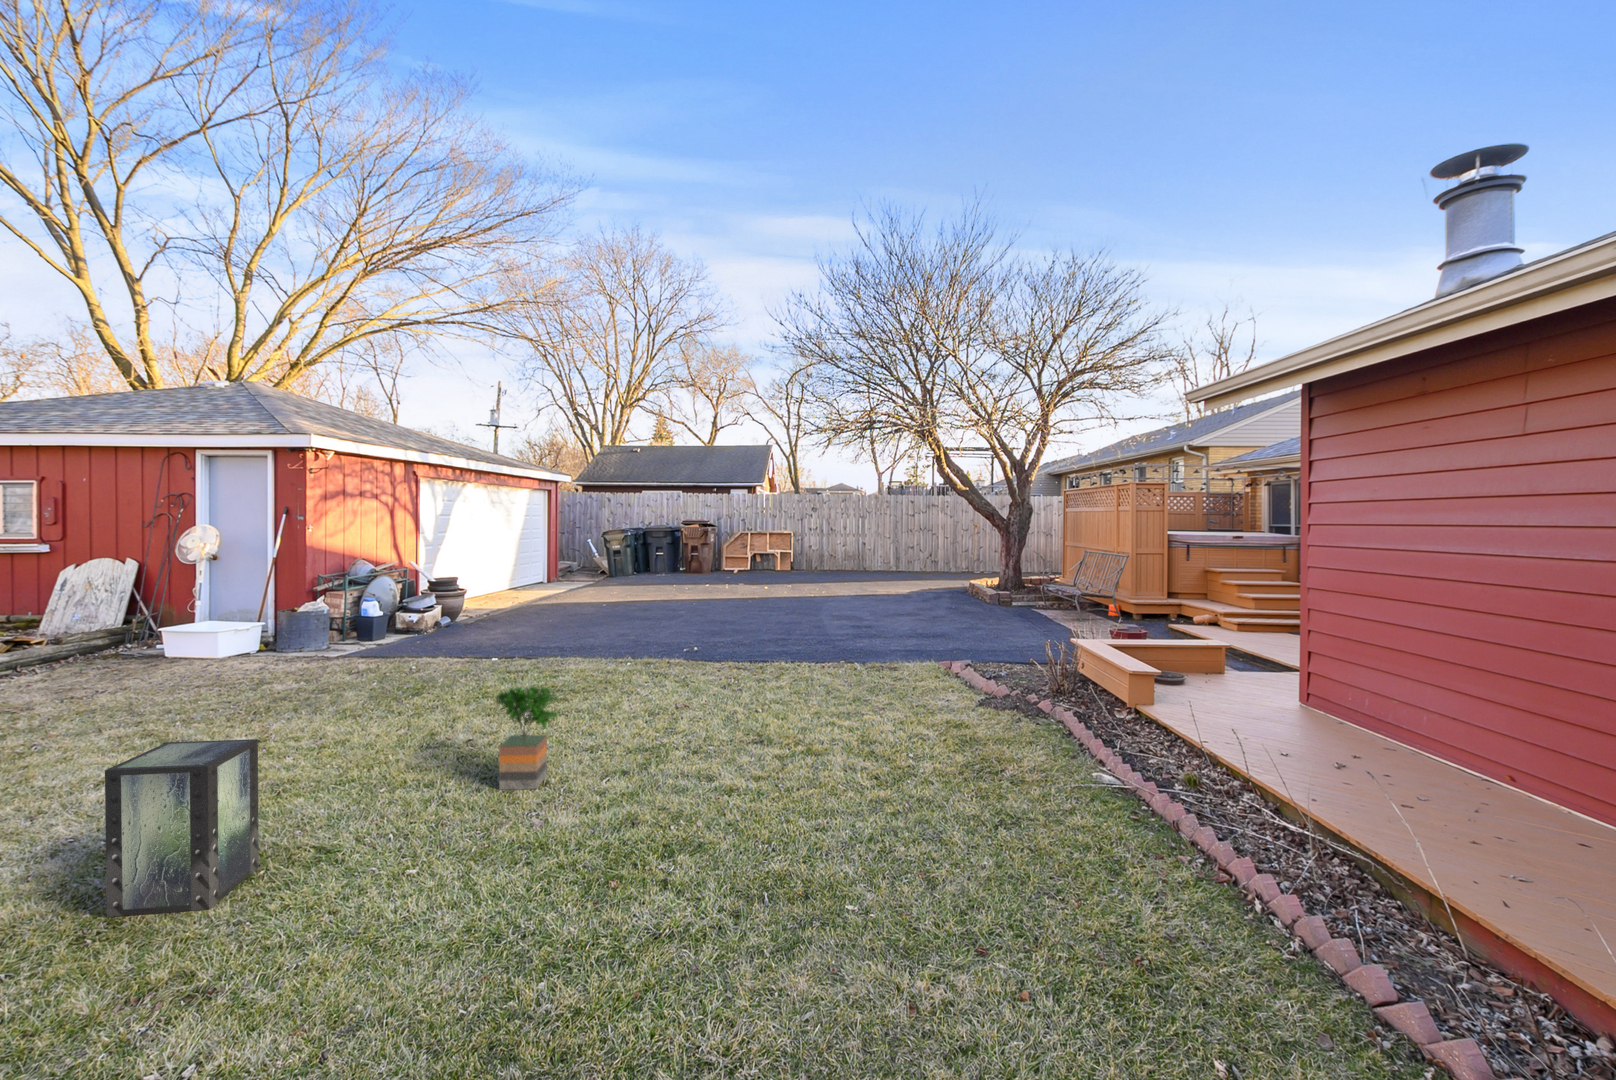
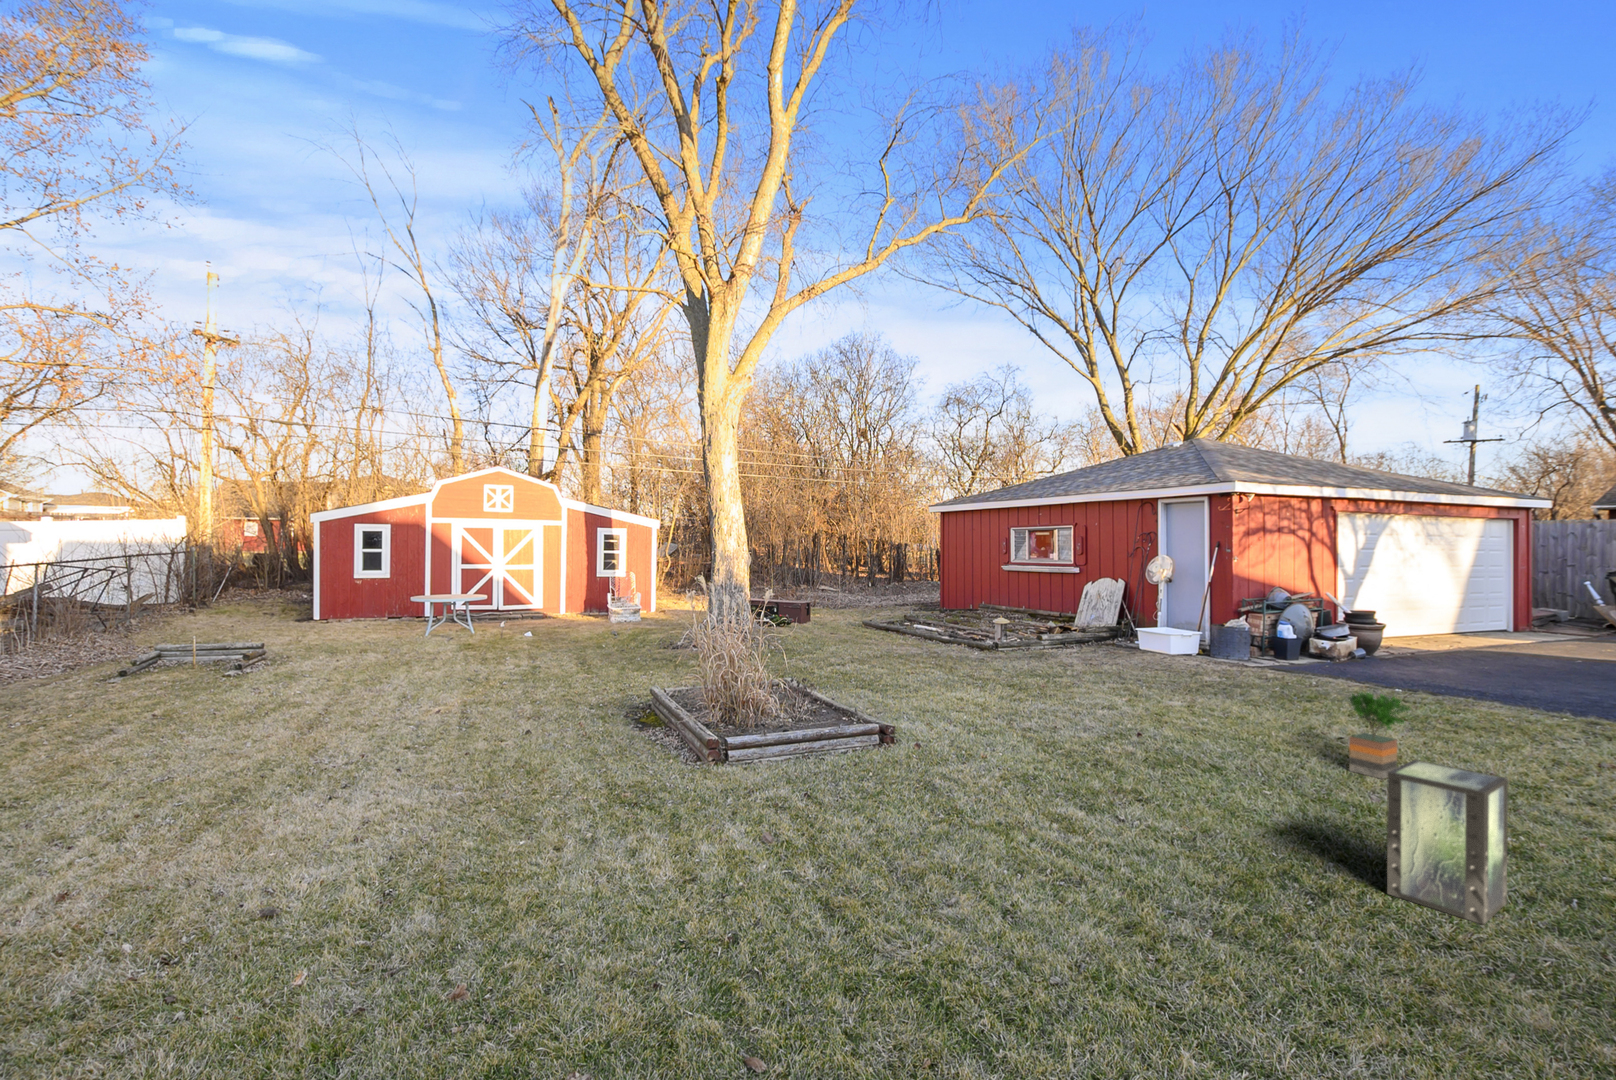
storage box: present [105,739,259,917] -> present [1387,760,1508,925]

